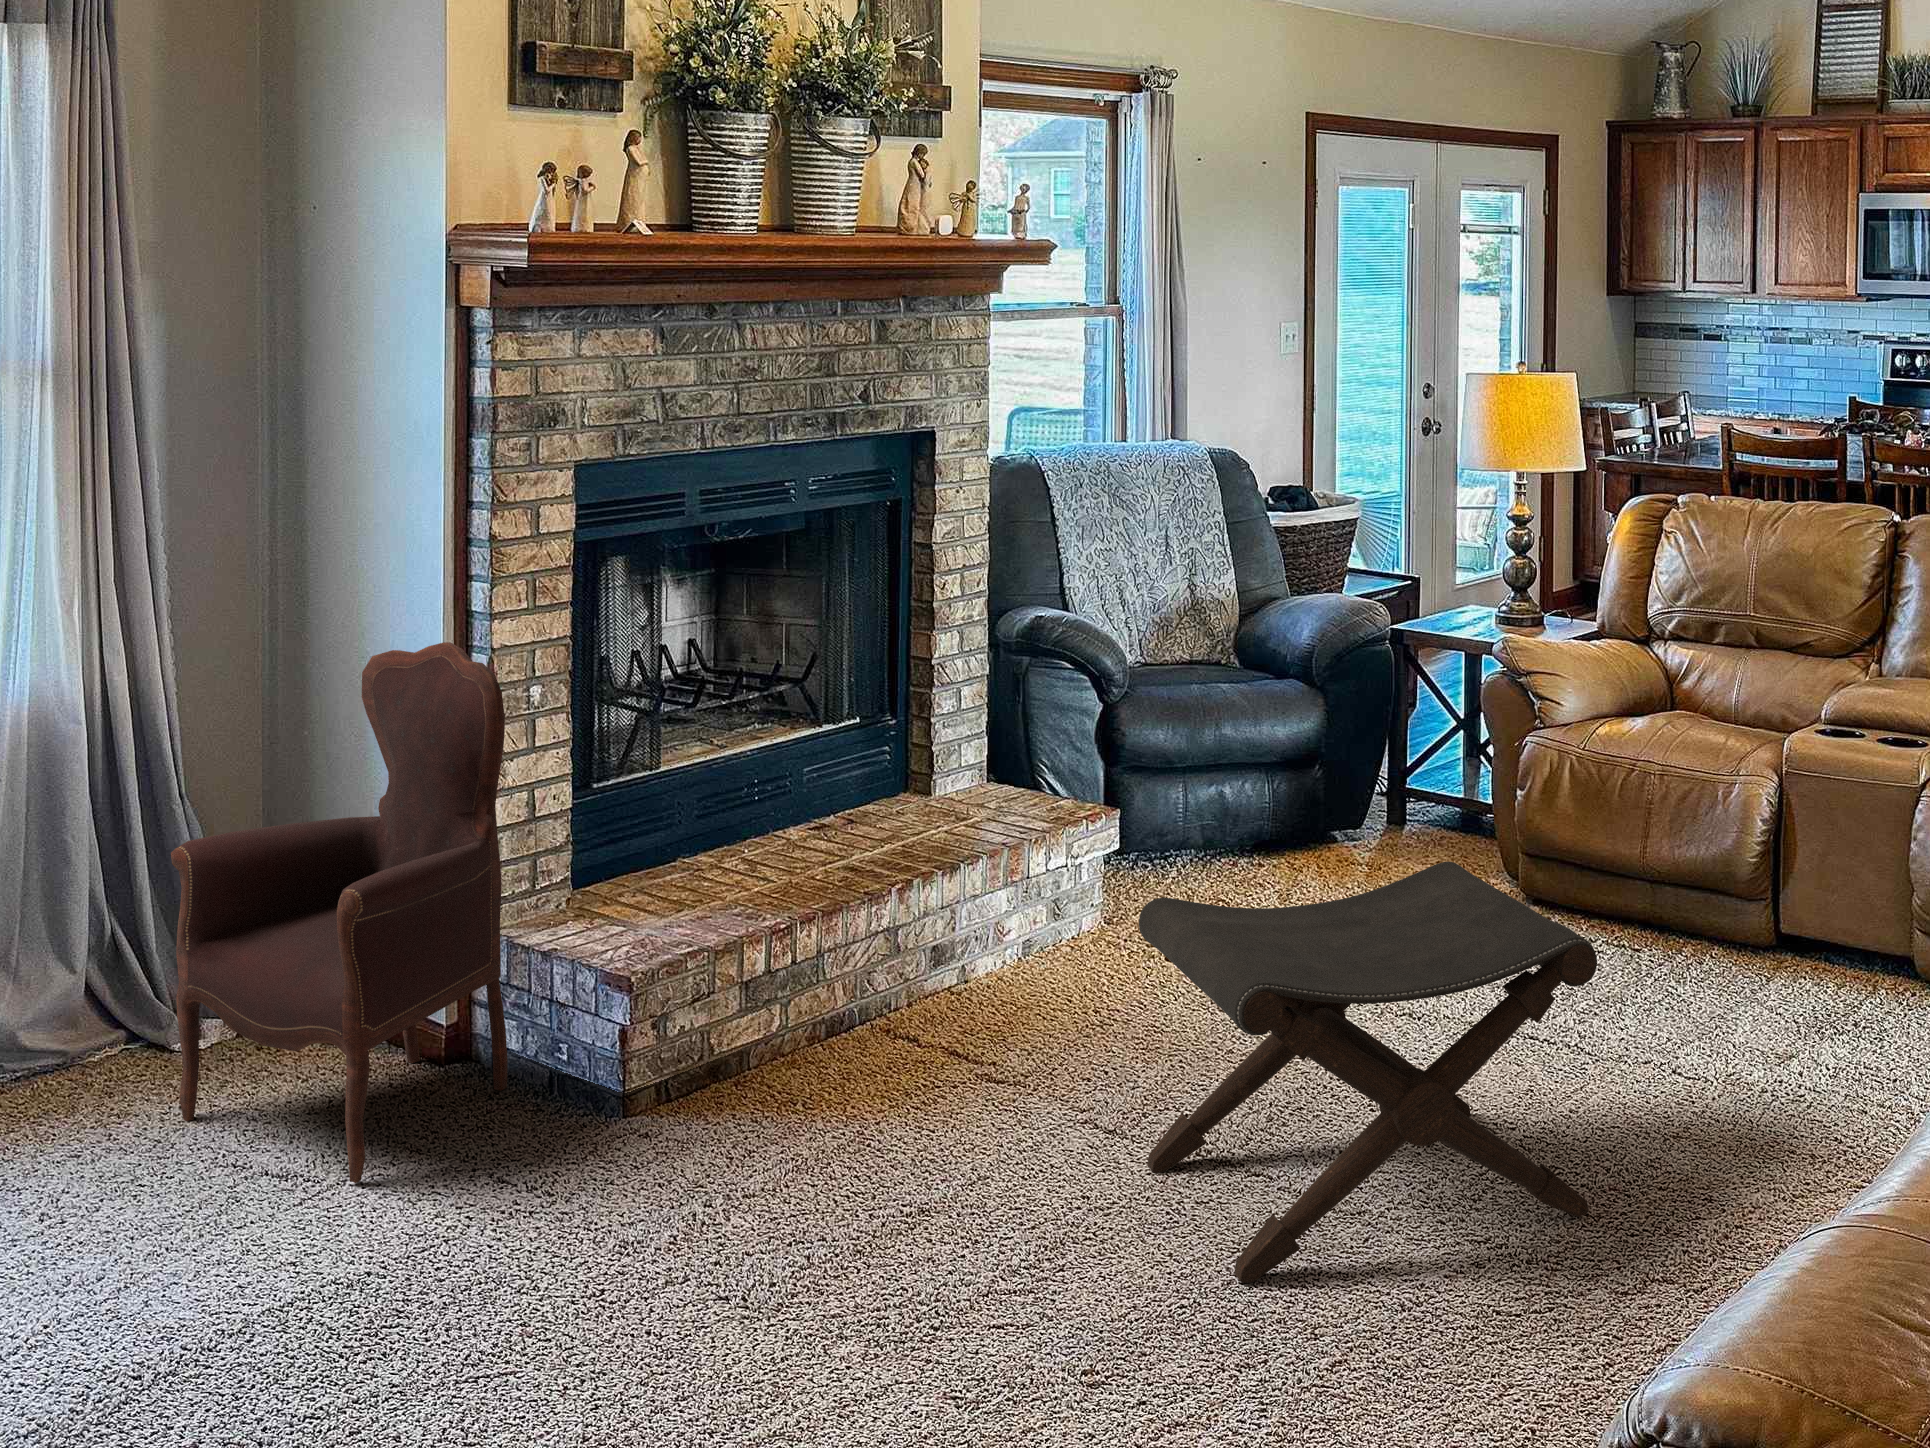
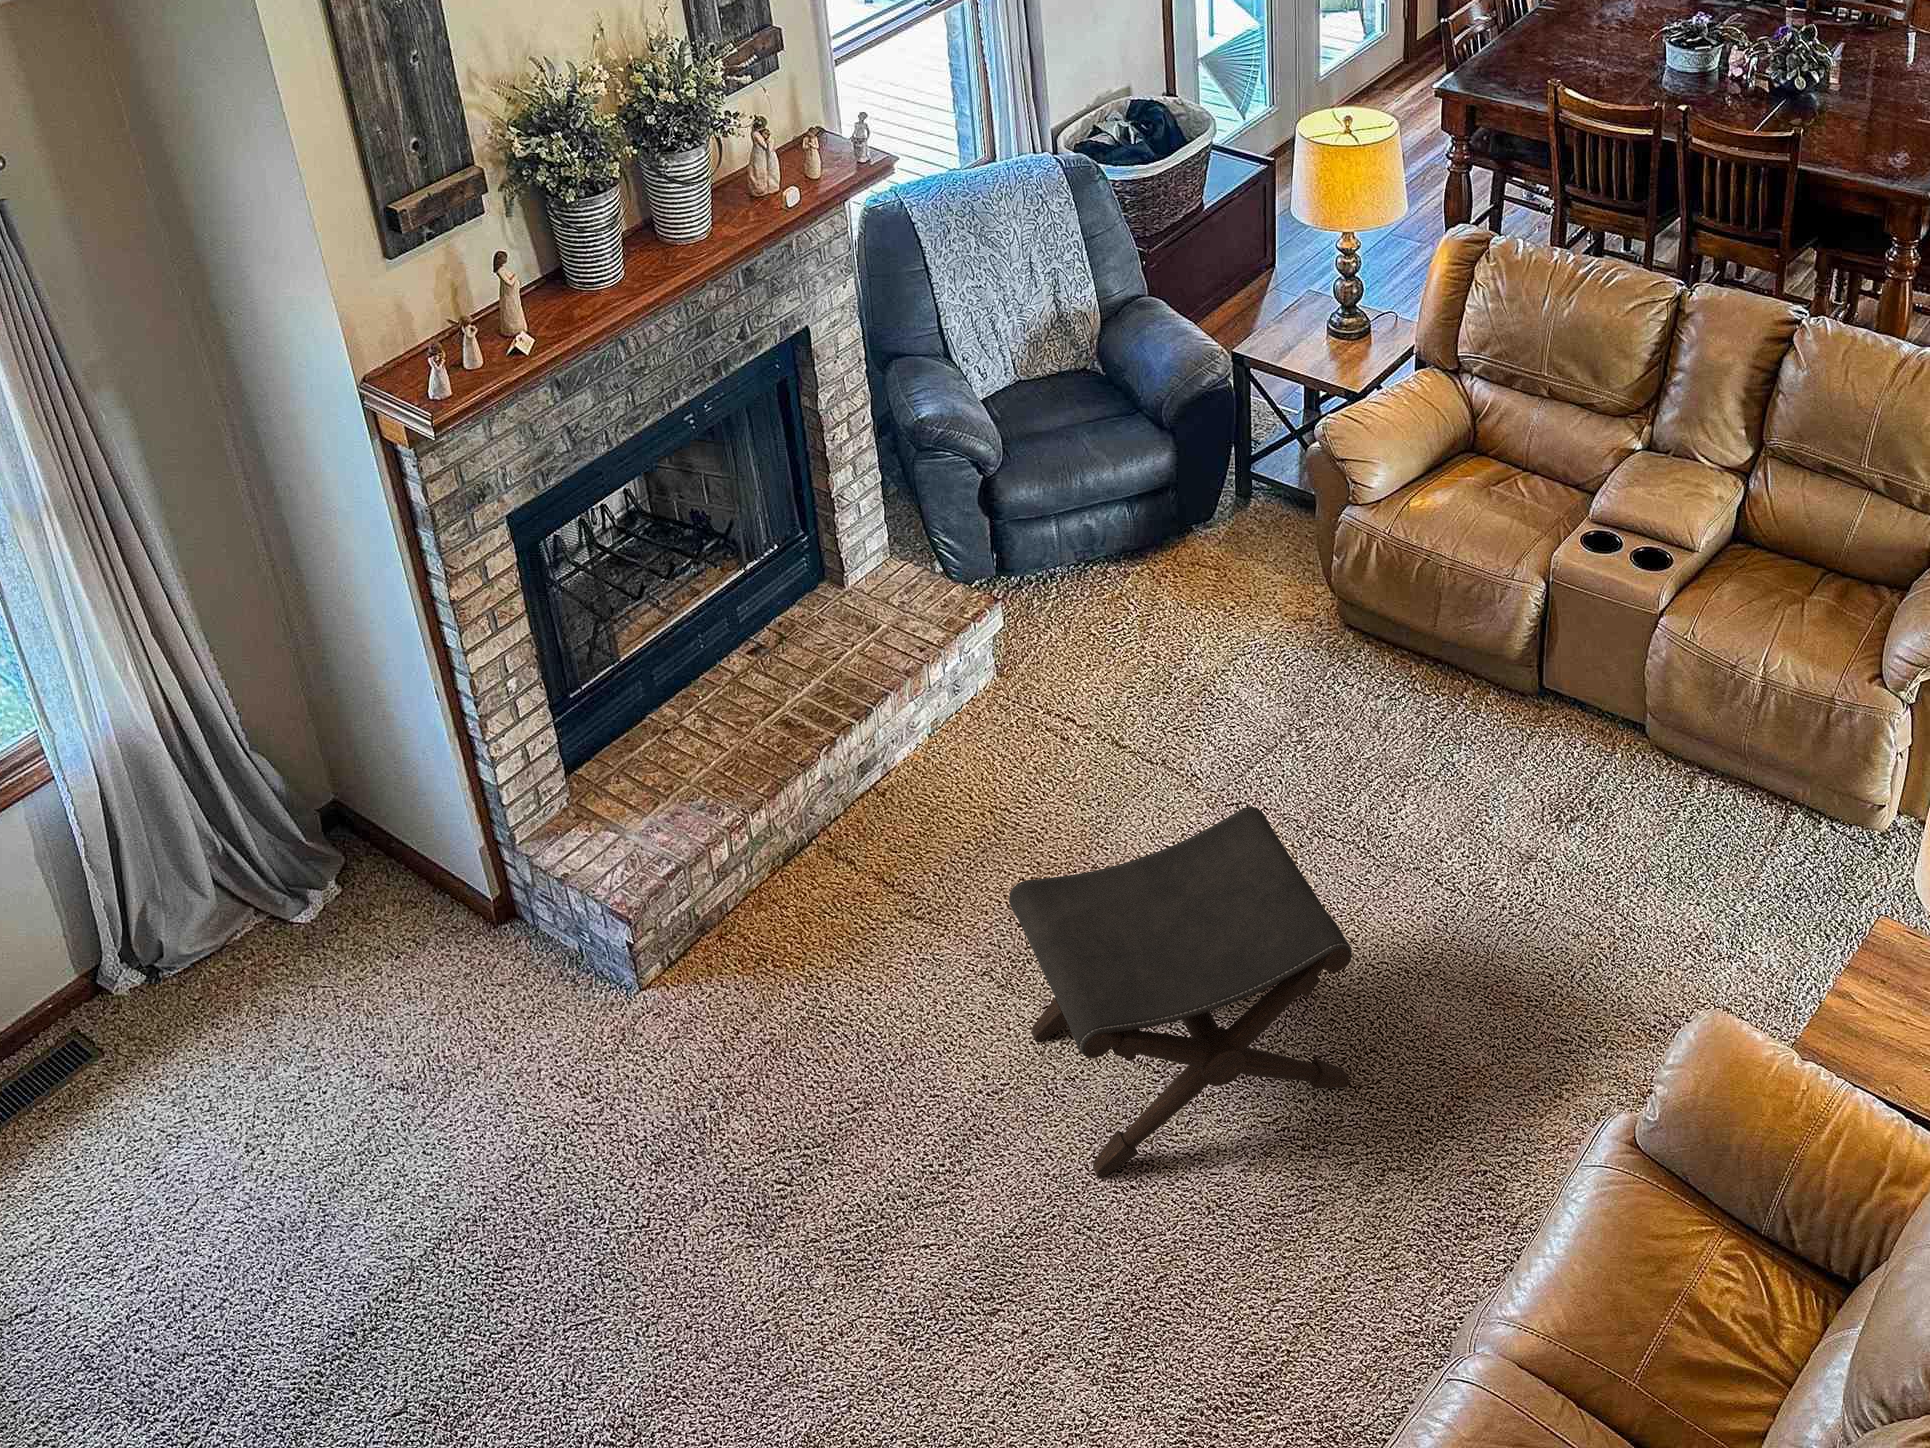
armchair: present [171,642,508,1183] -> none [267,678,554,1084]

